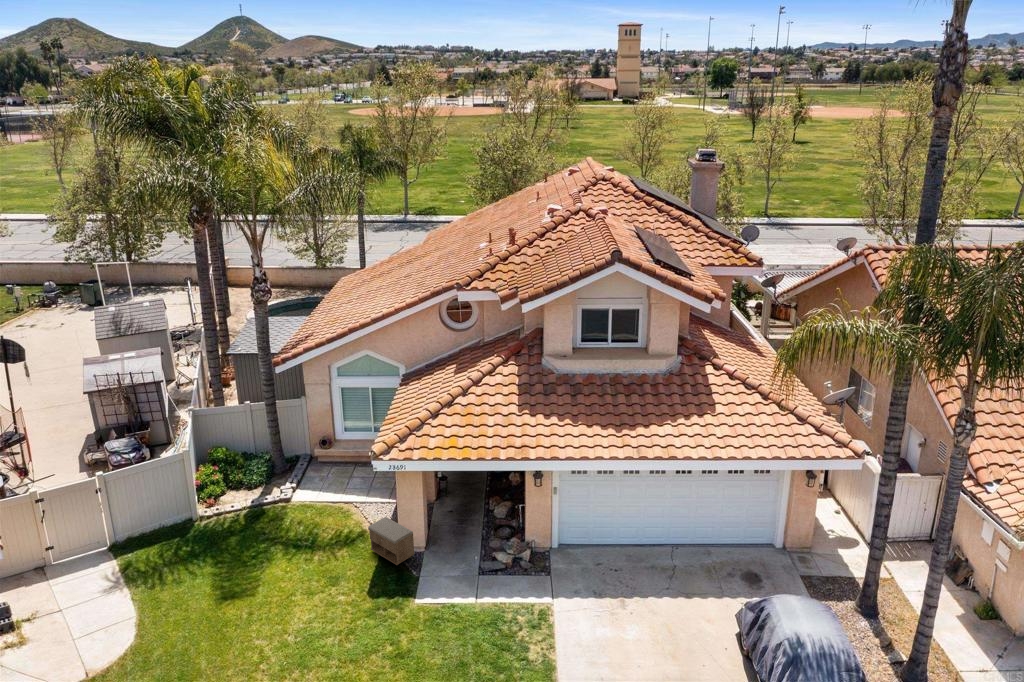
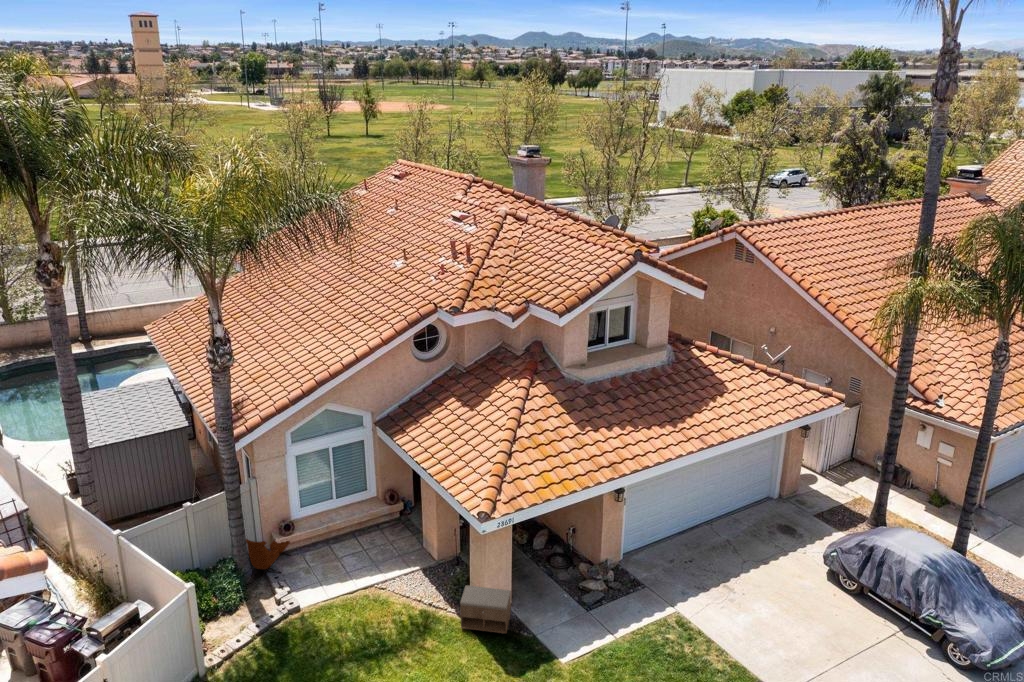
lounge chair: none [278,440,325,475] -> present [245,539,290,577]

